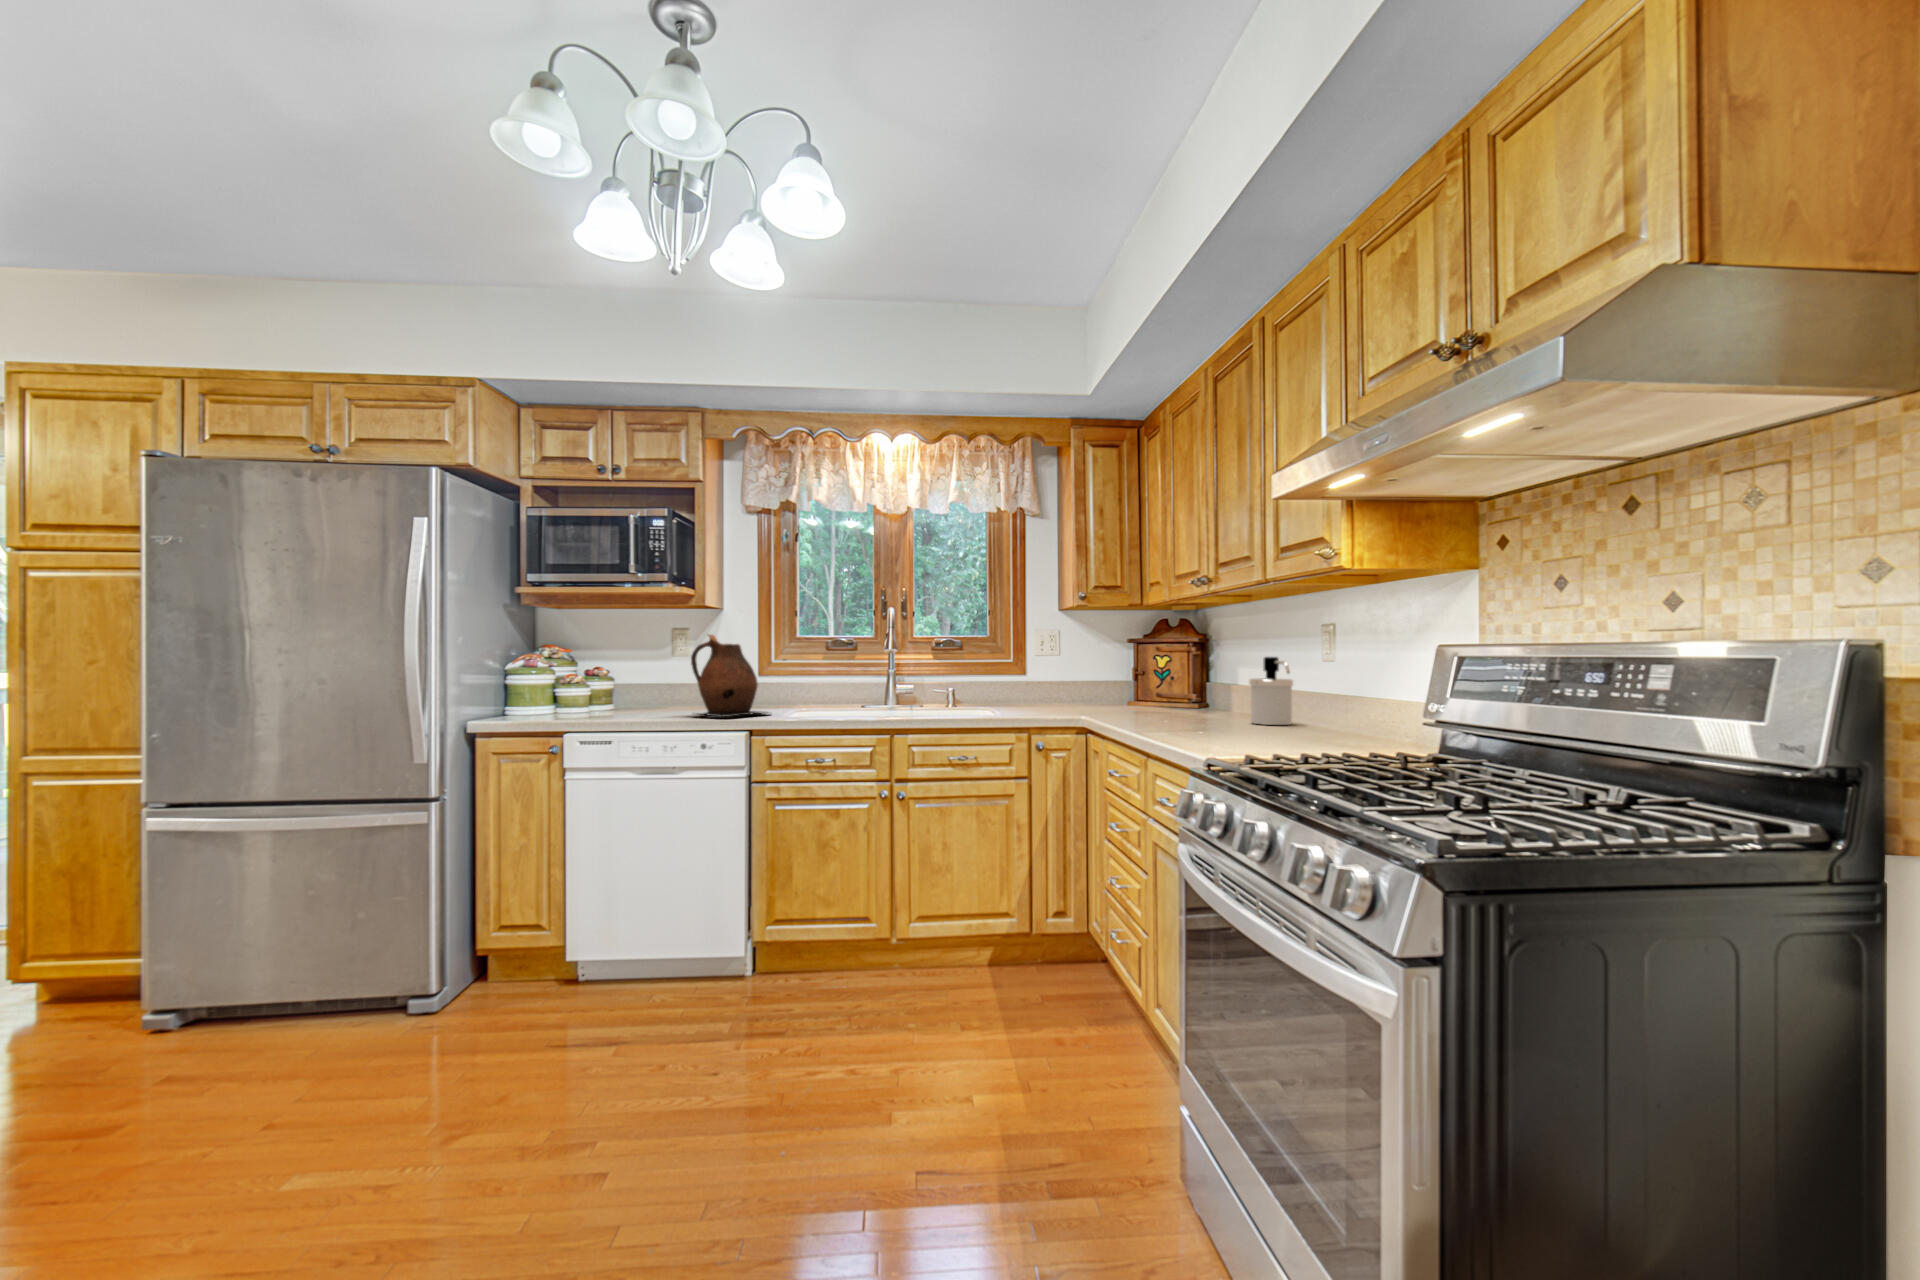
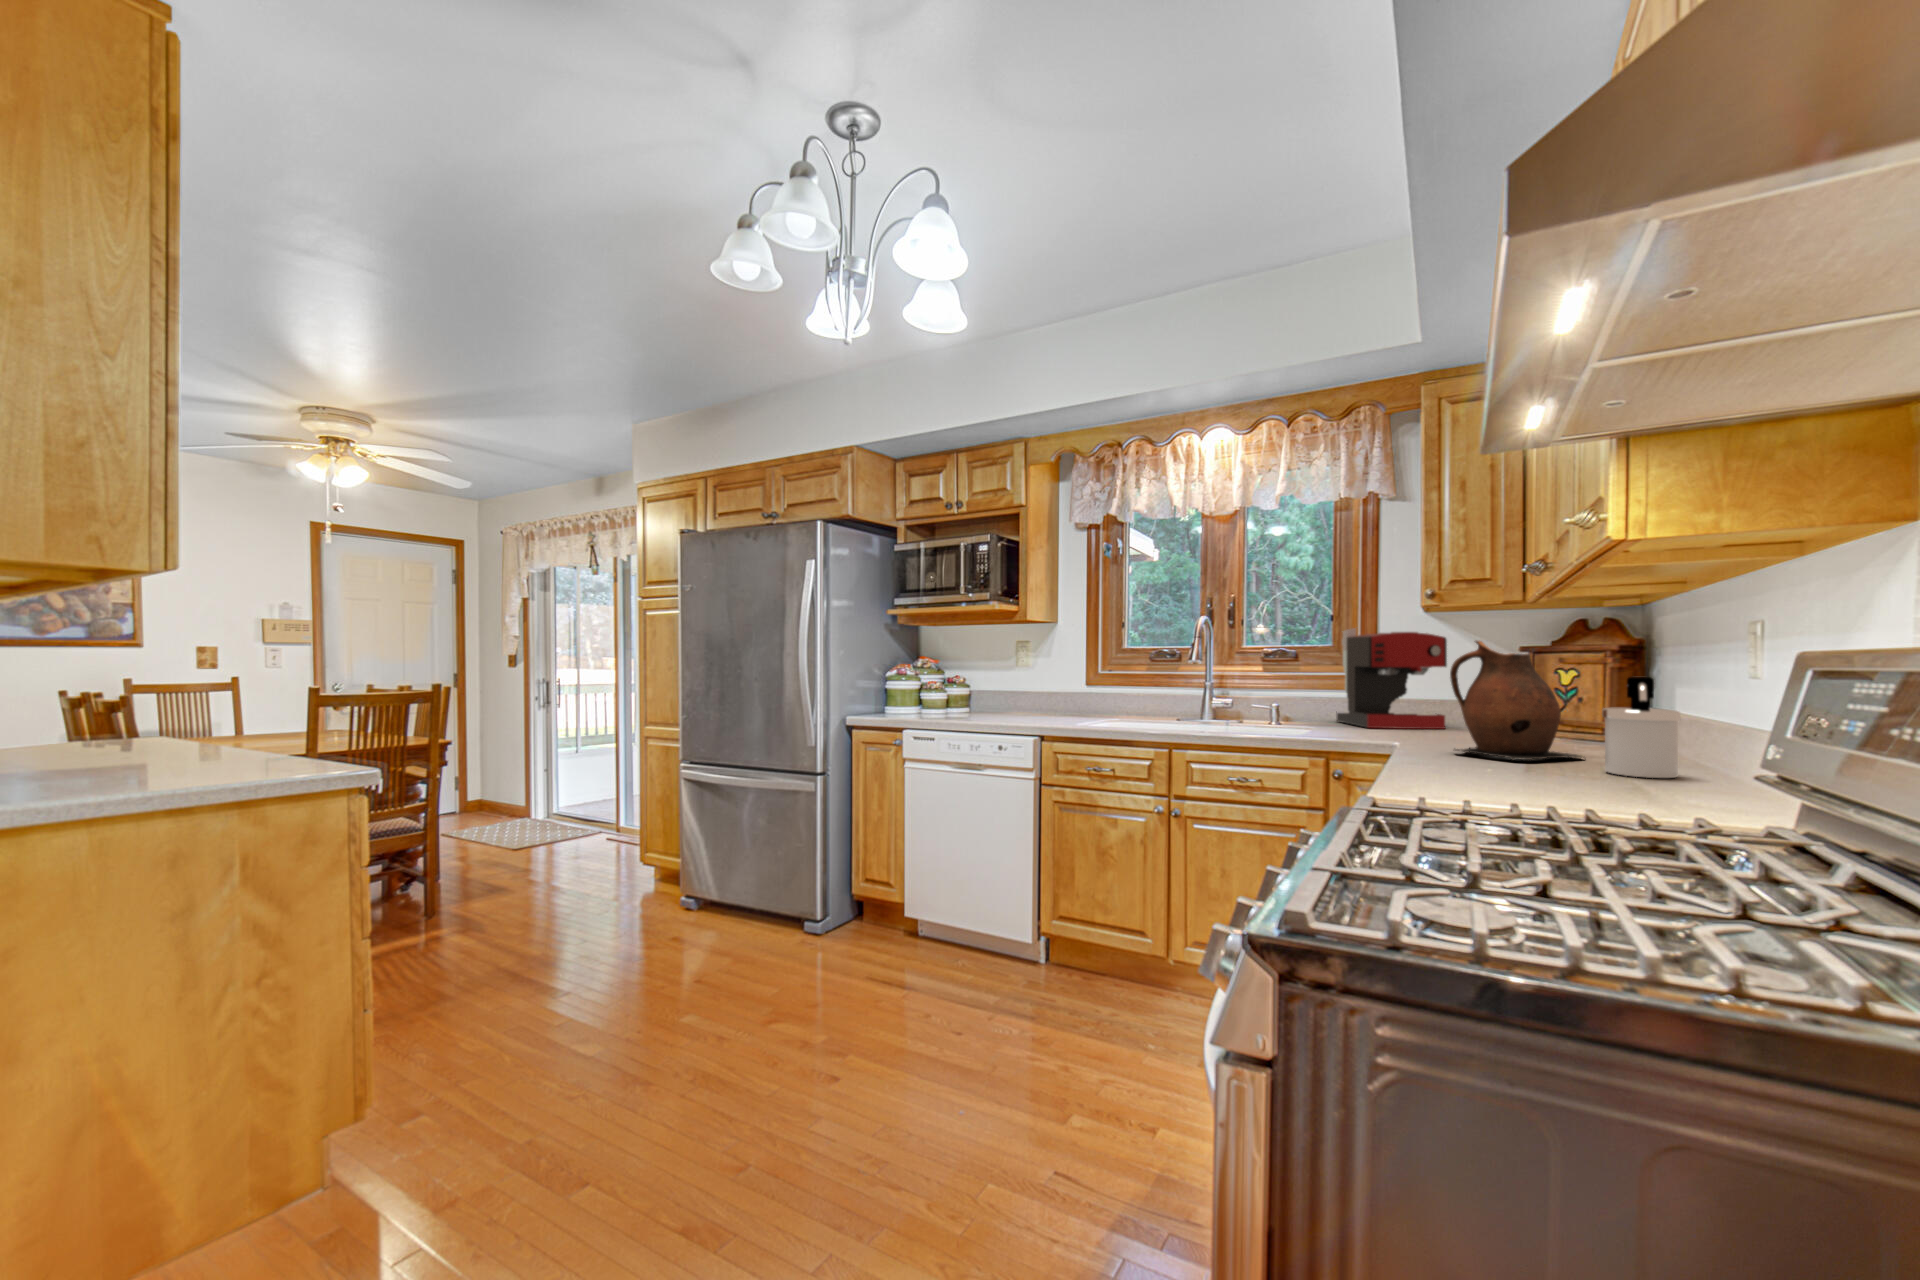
coffee maker: none [988,620,1076,706] -> present [1337,628,1447,729]
ceramic pitcher: present [691,634,767,717] -> present [1450,641,1582,760]

